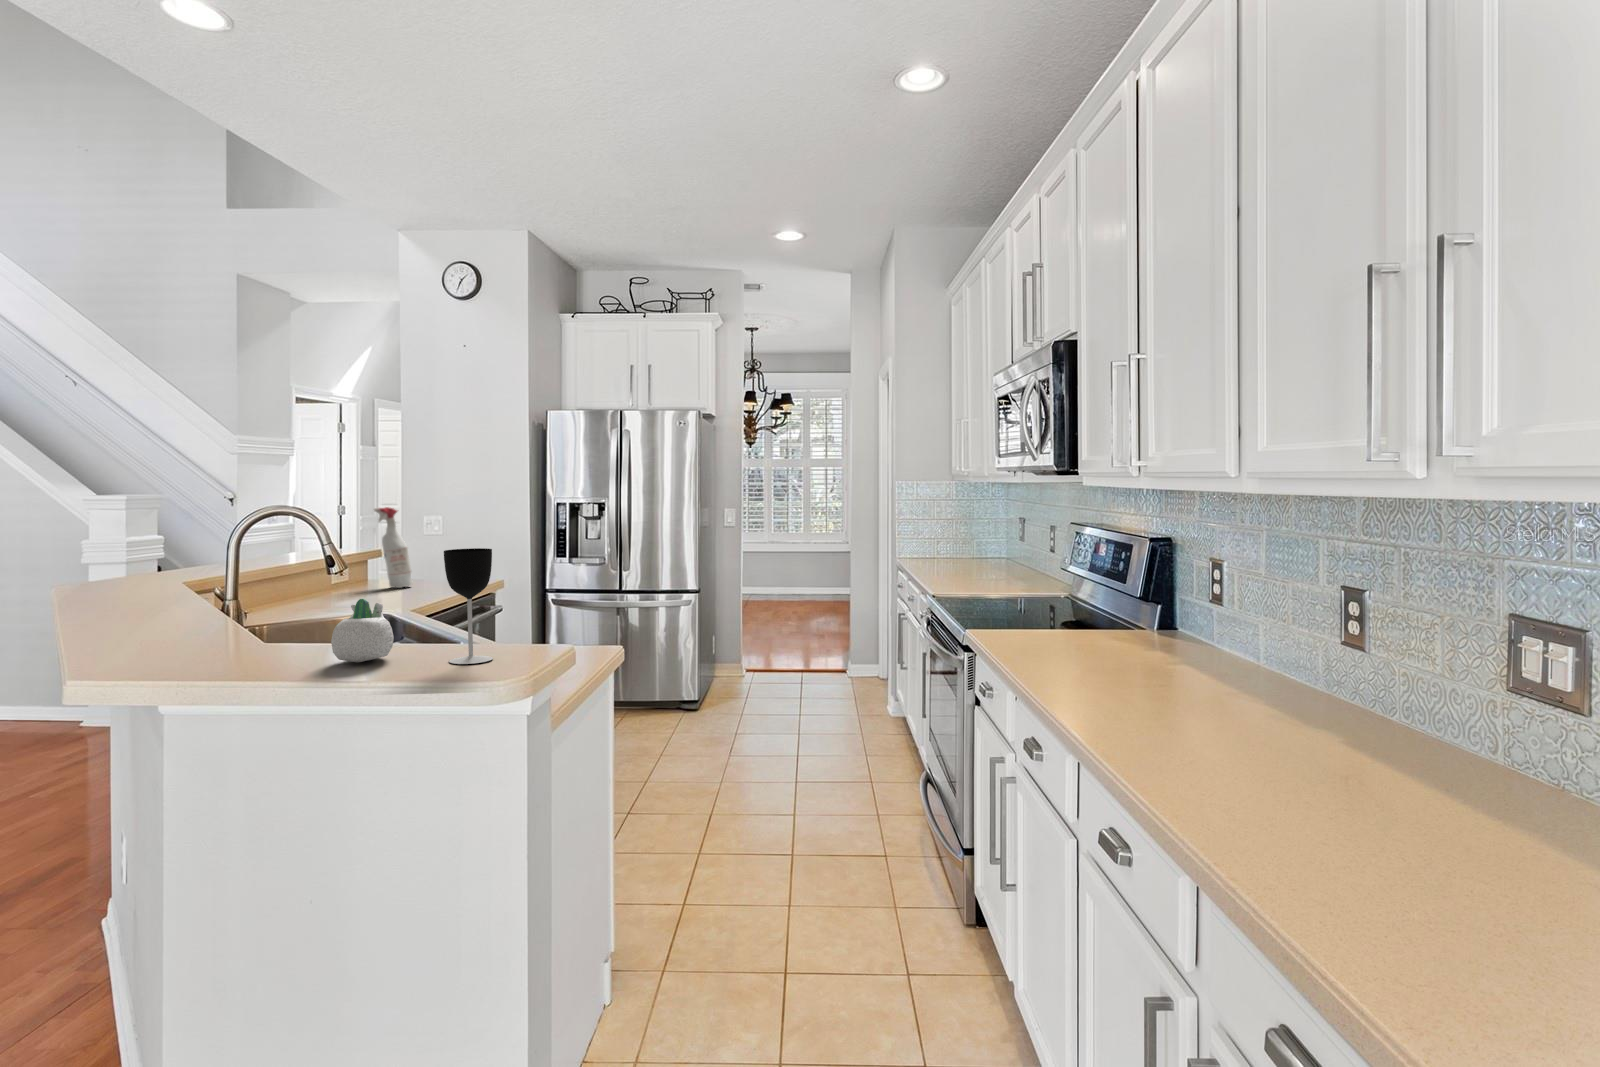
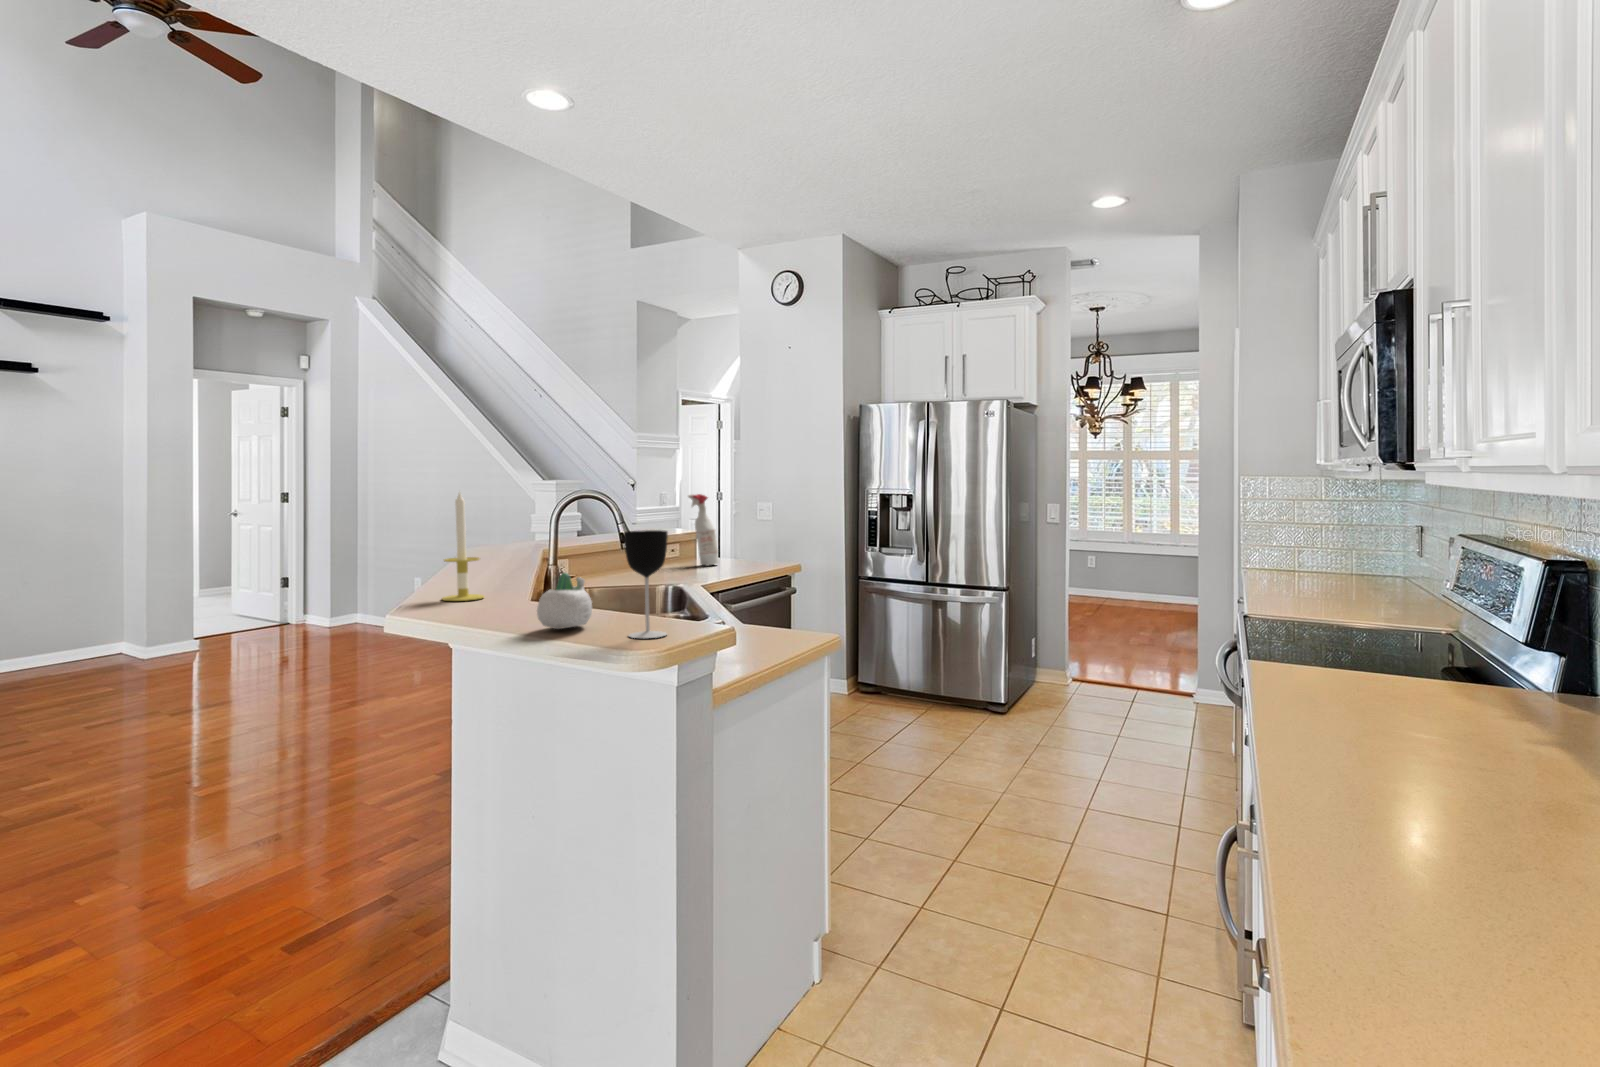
candle: none [137,506,198,643] -> present [442,492,484,601]

